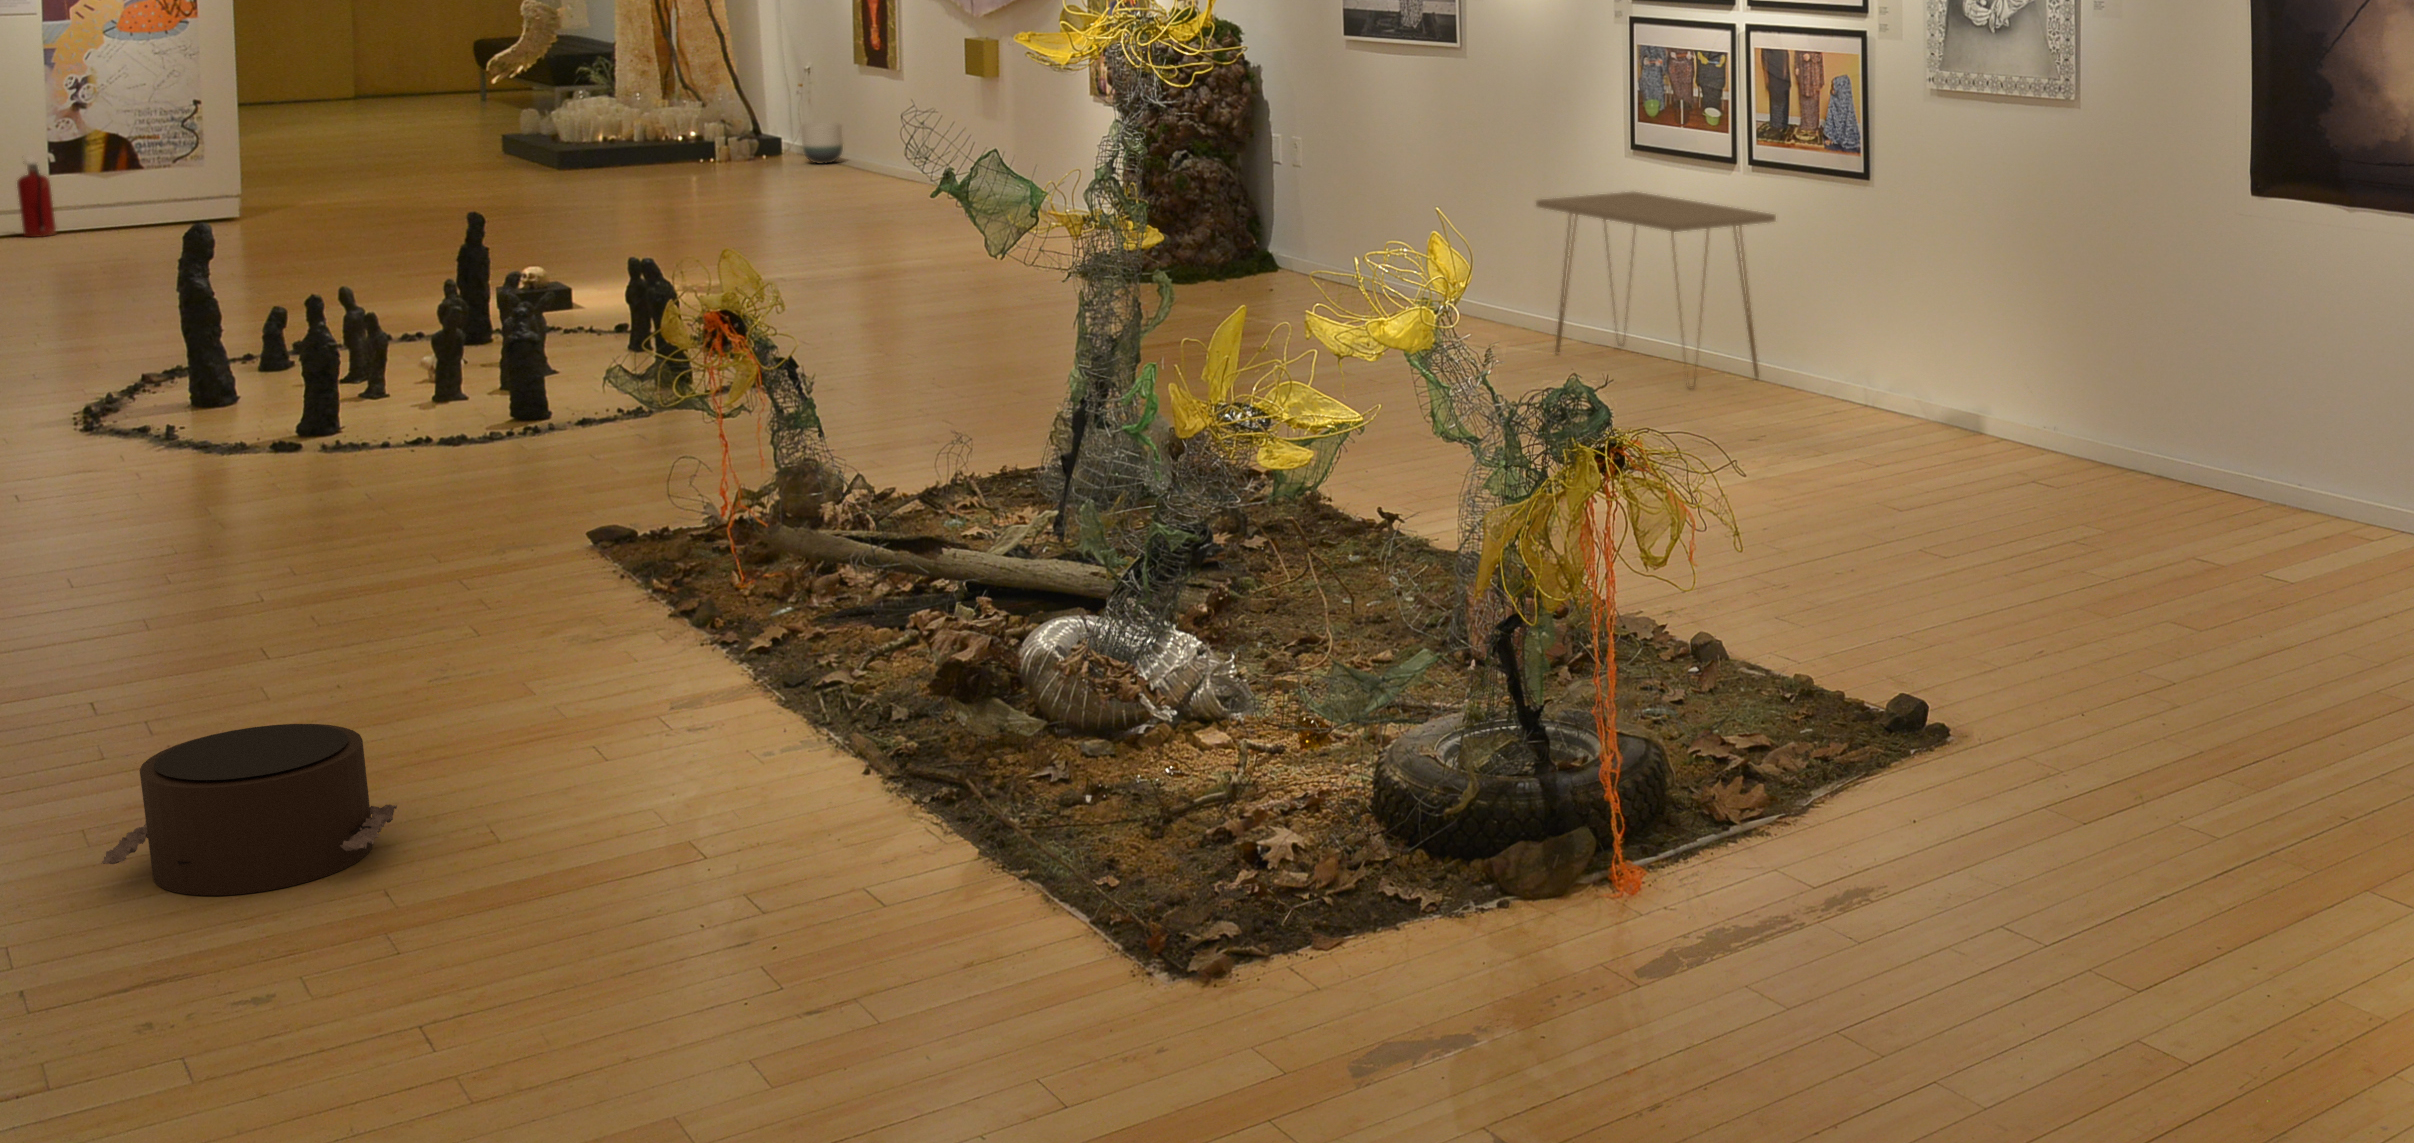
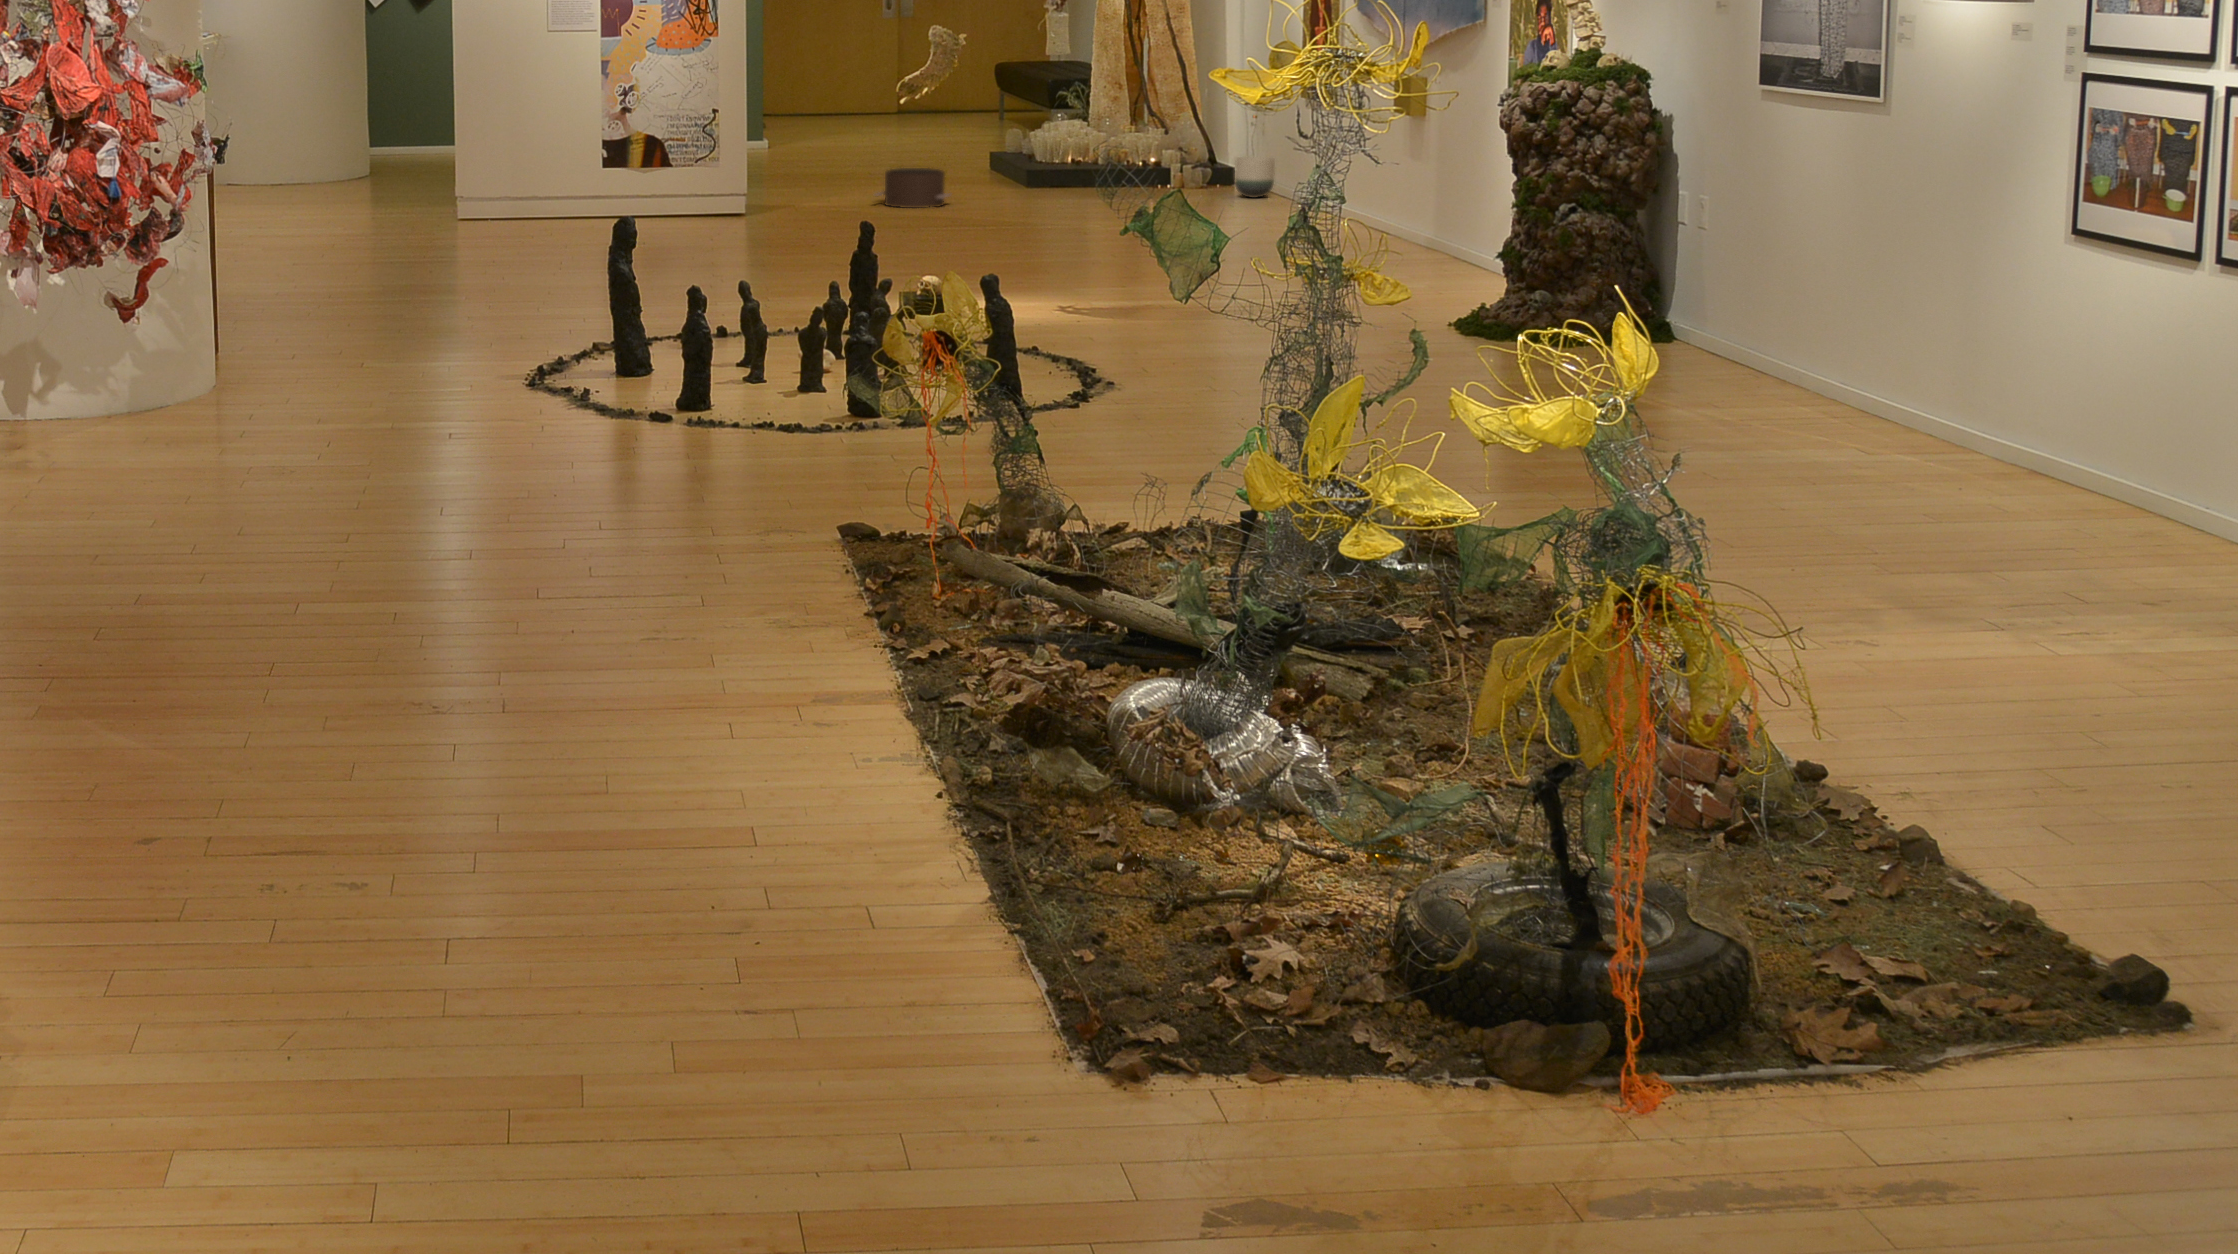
fire extinguisher: present [17,155,56,237] -> none [559,155,584,226]
console table: present [1536,192,1776,388] -> none [1925,278,2229,519]
pouf: present [101,724,397,896] -> present [876,168,950,208]

